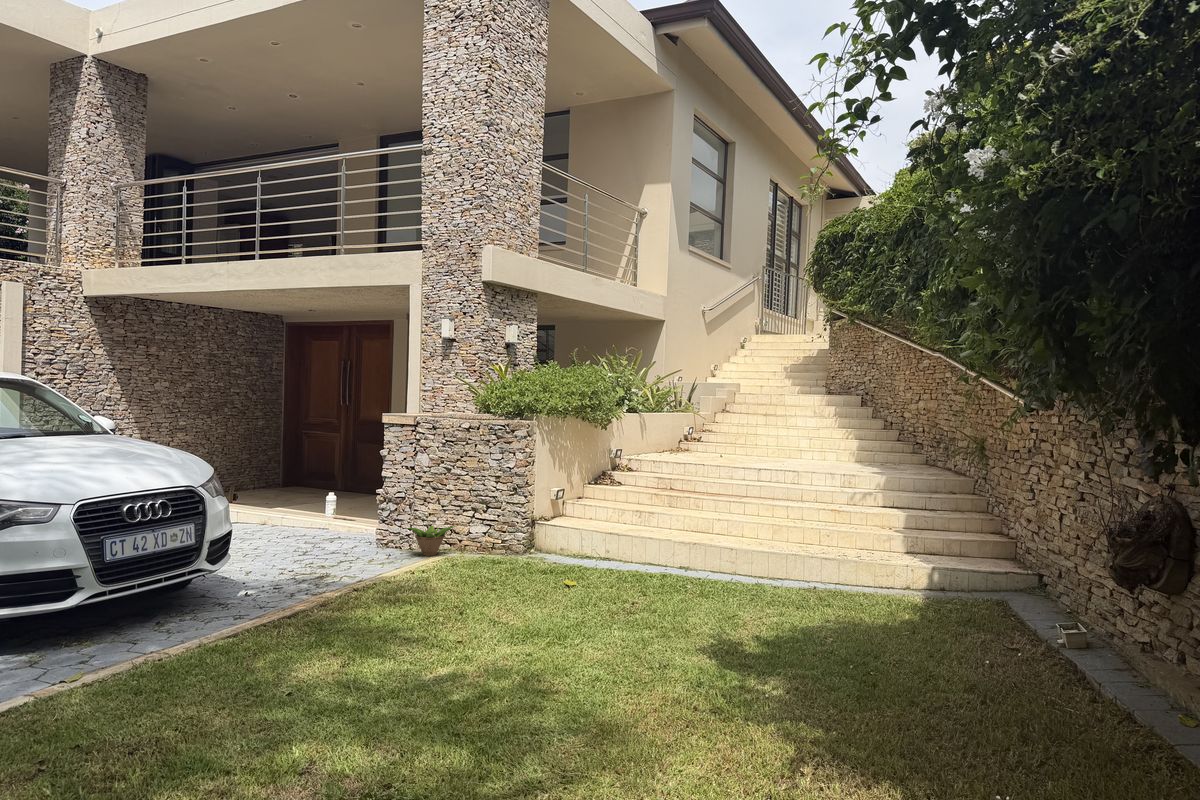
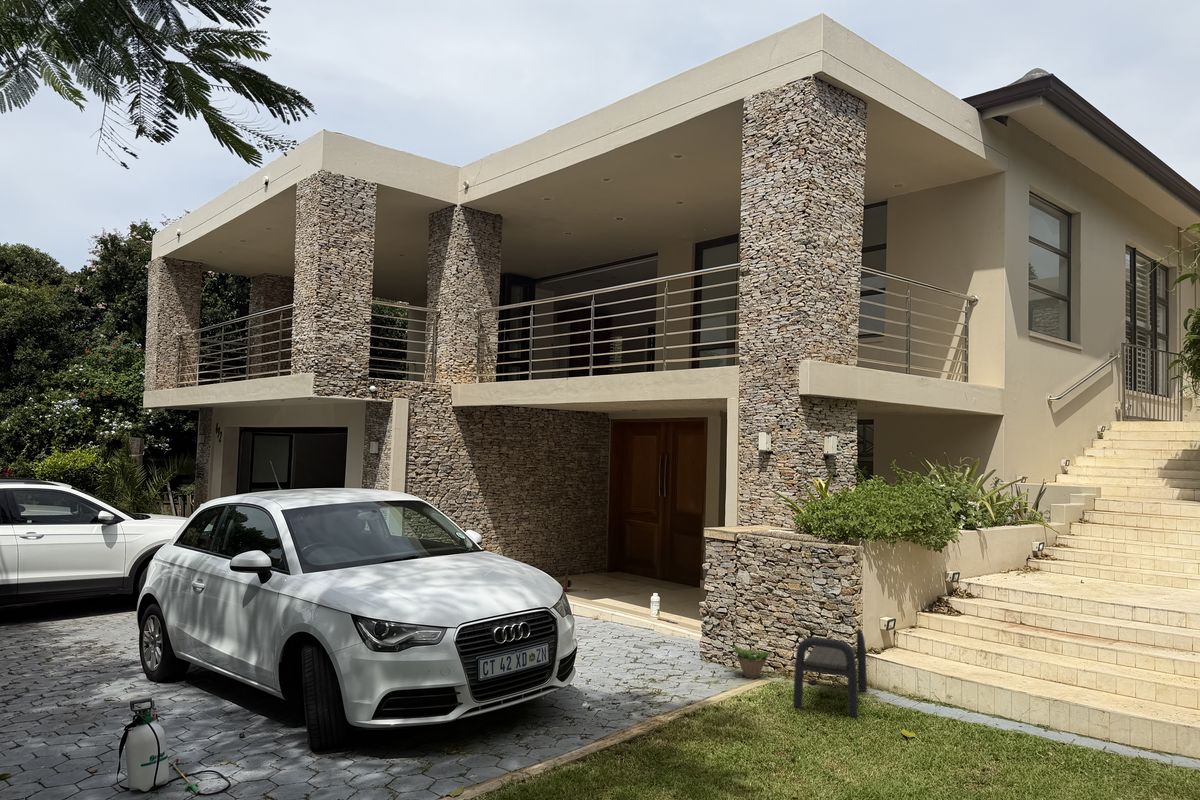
bench: none [468,494,538,575] -> present [793,629,867,717]

